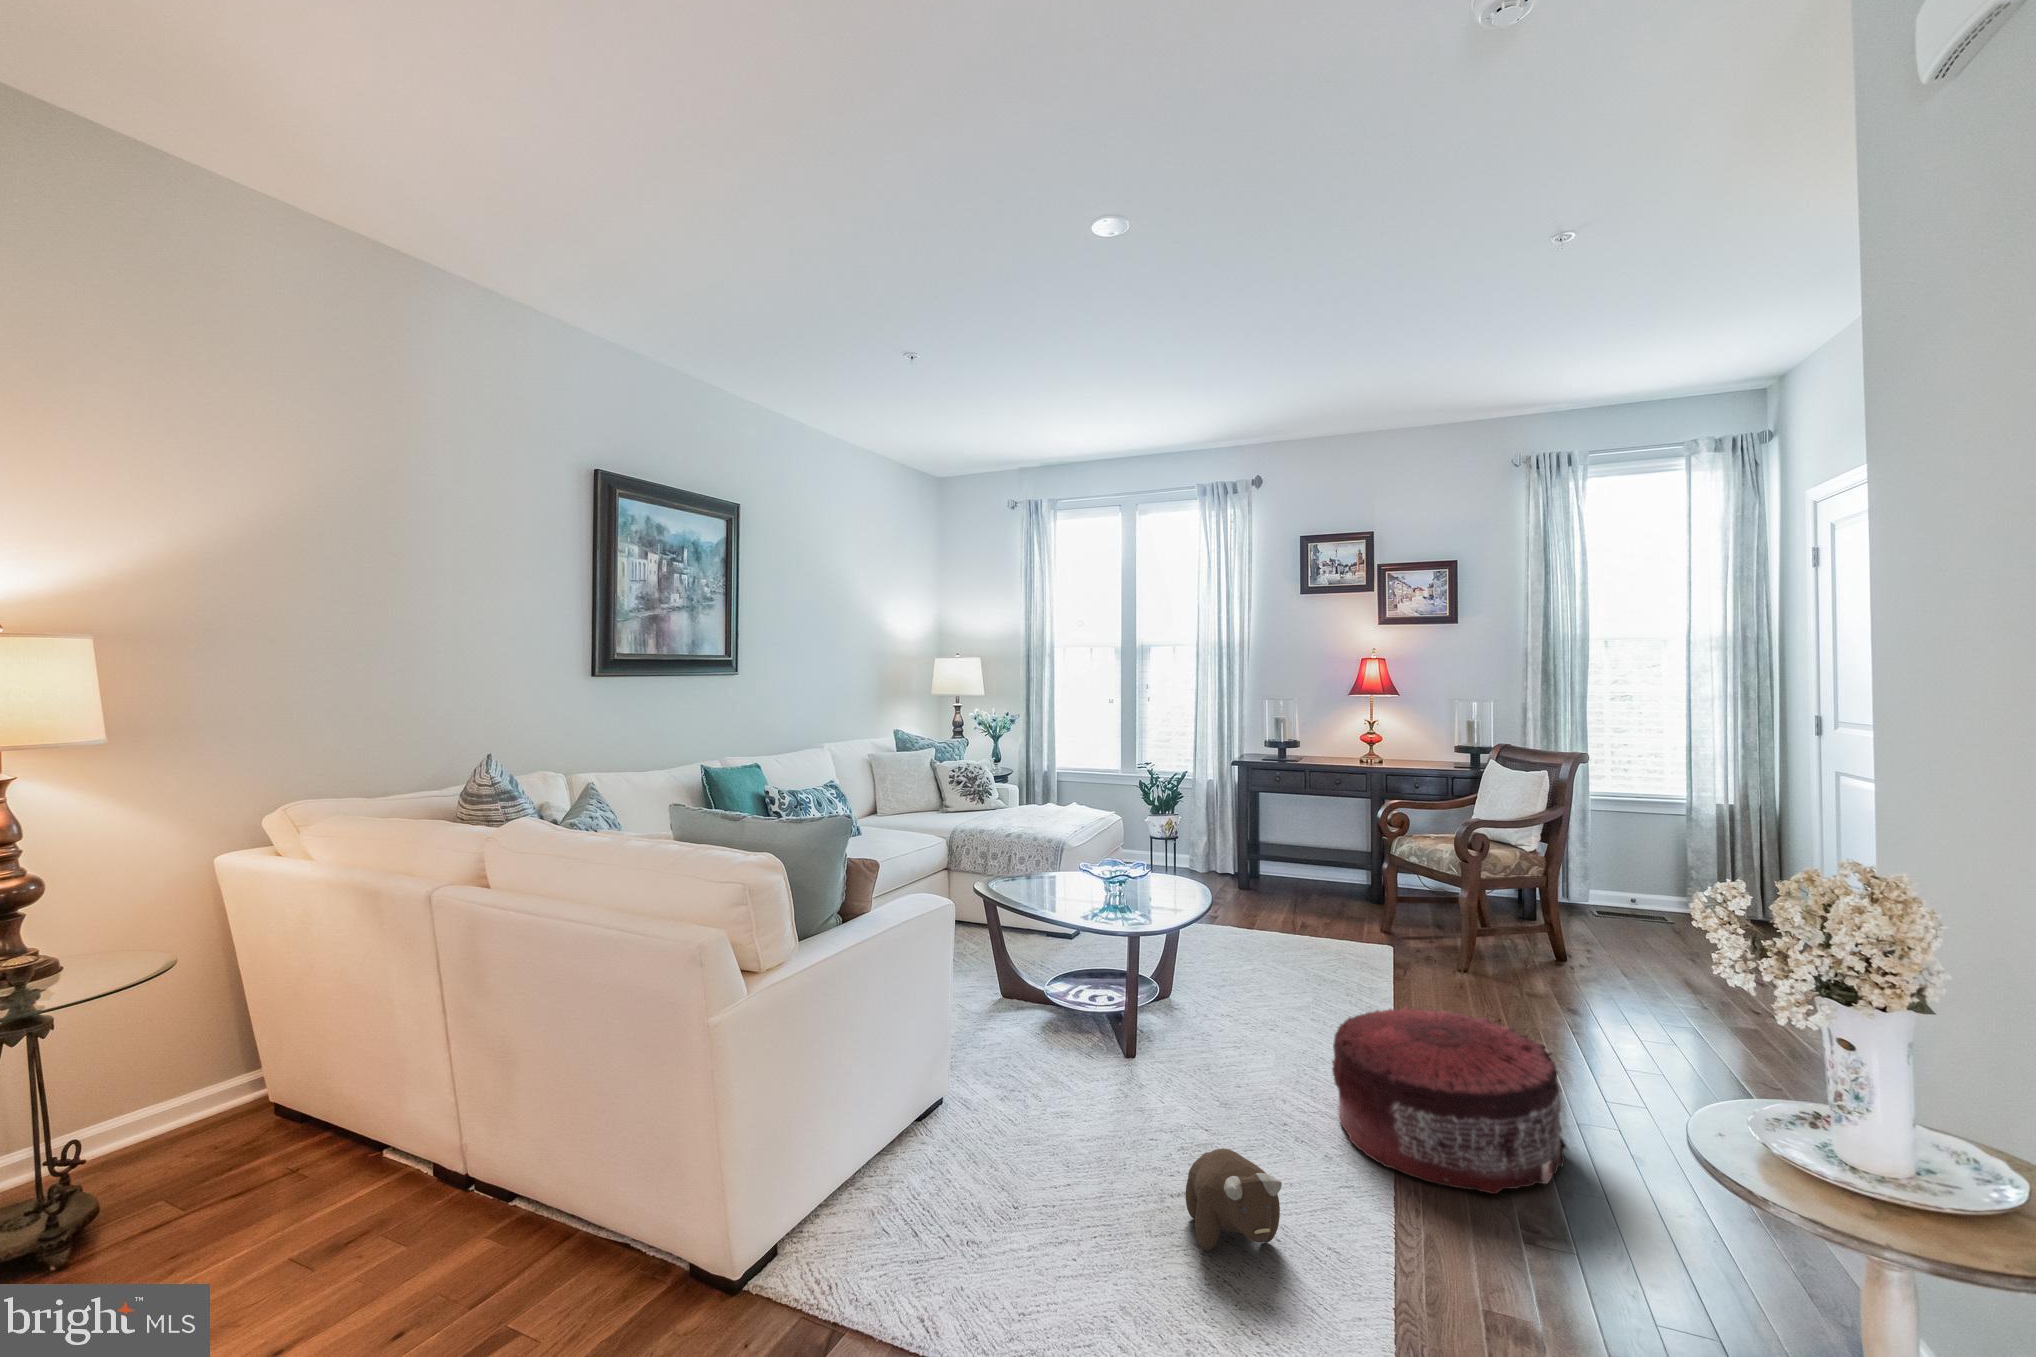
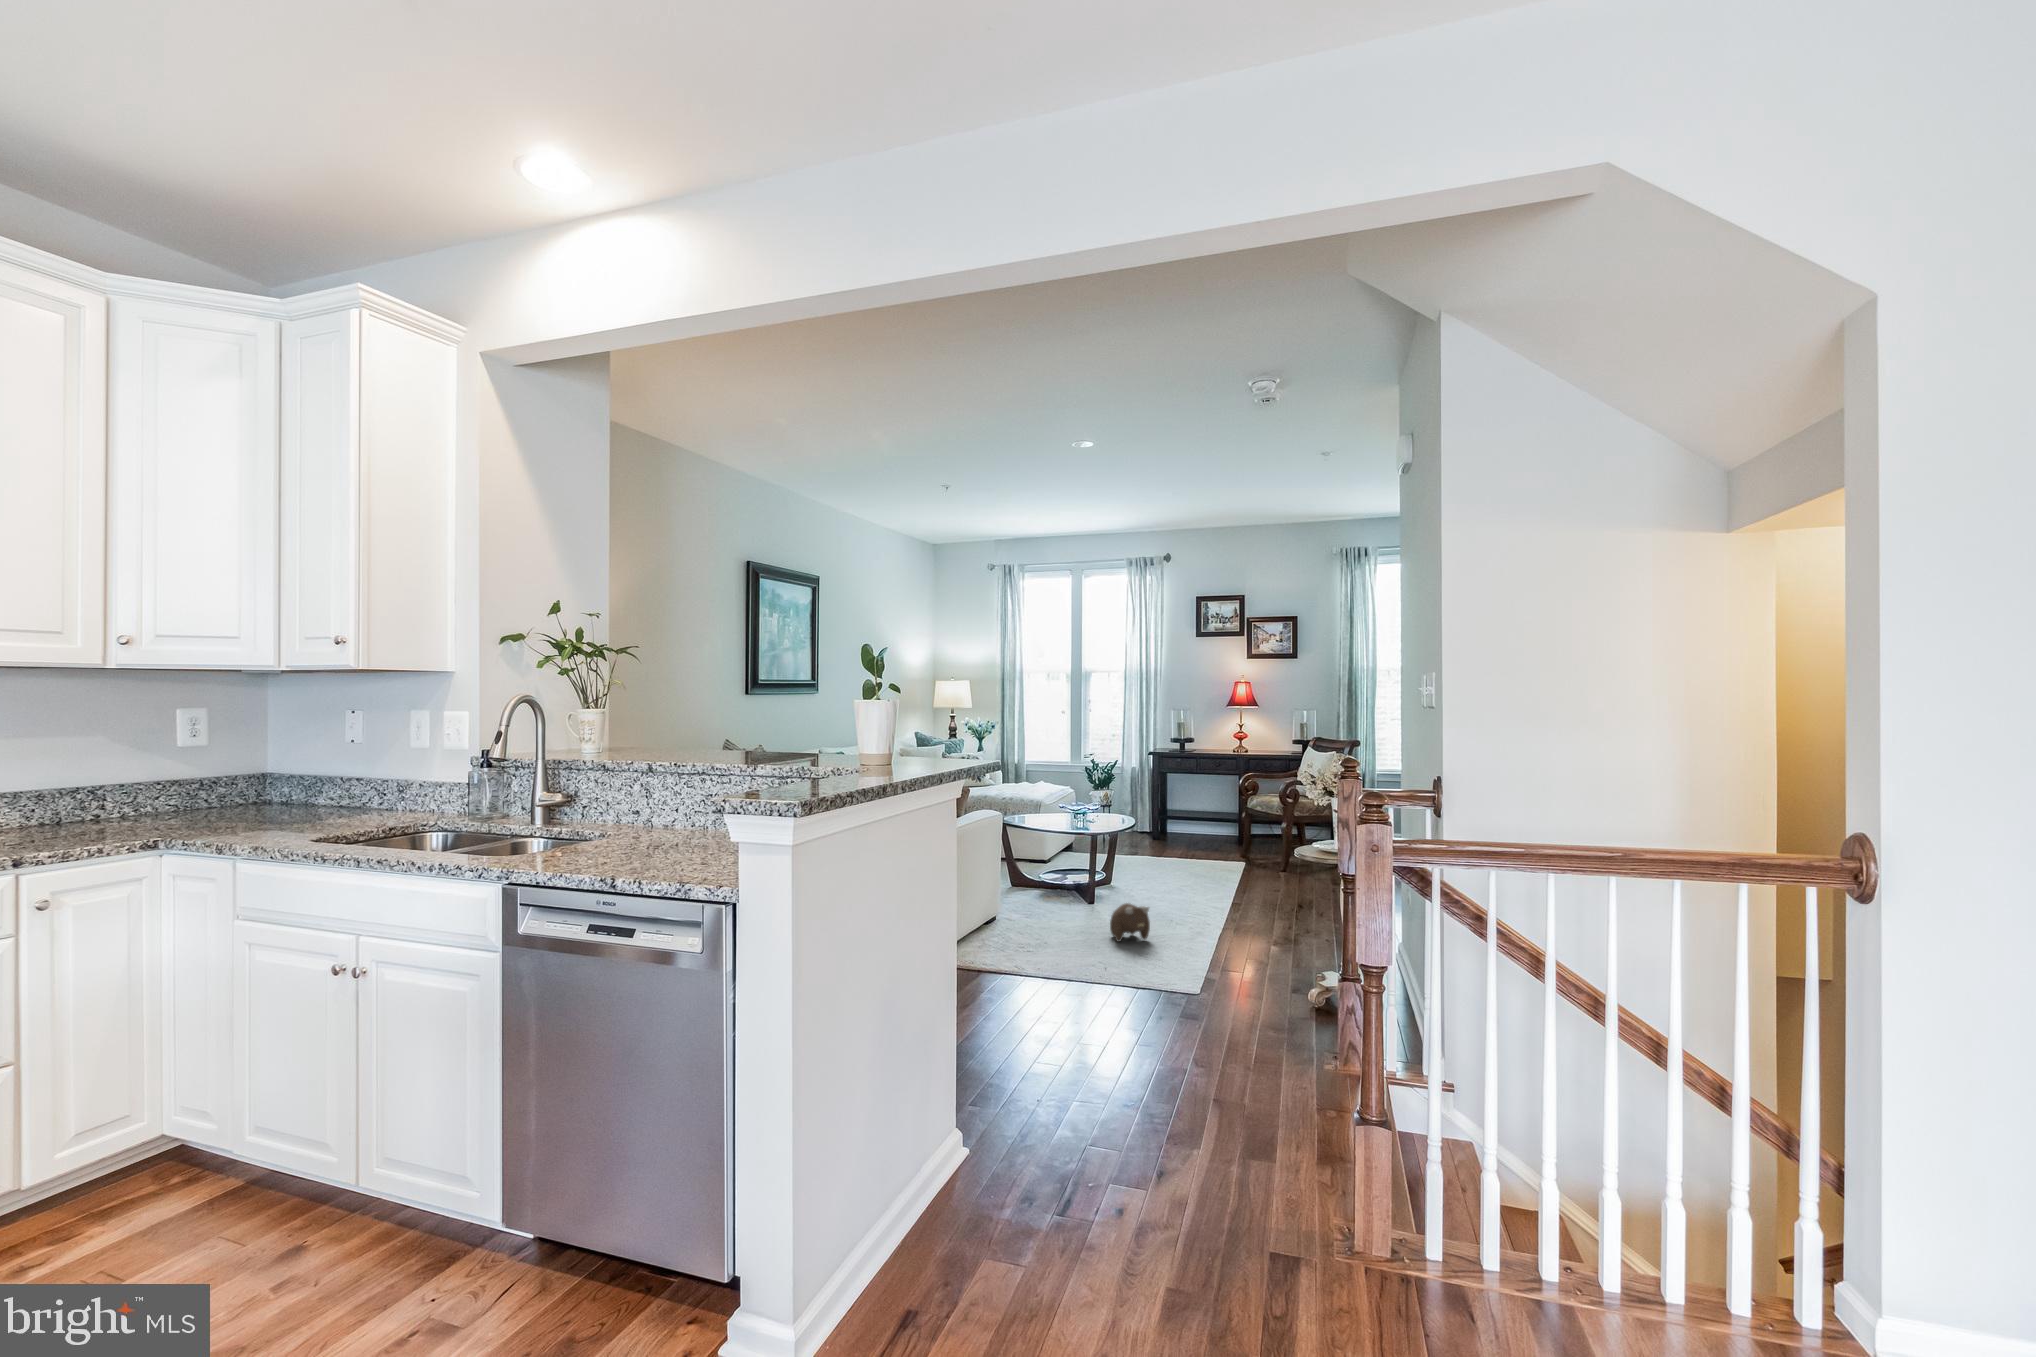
pouf: present [1332,1006,1567,1194] -> none [1182,862,1289,928]

